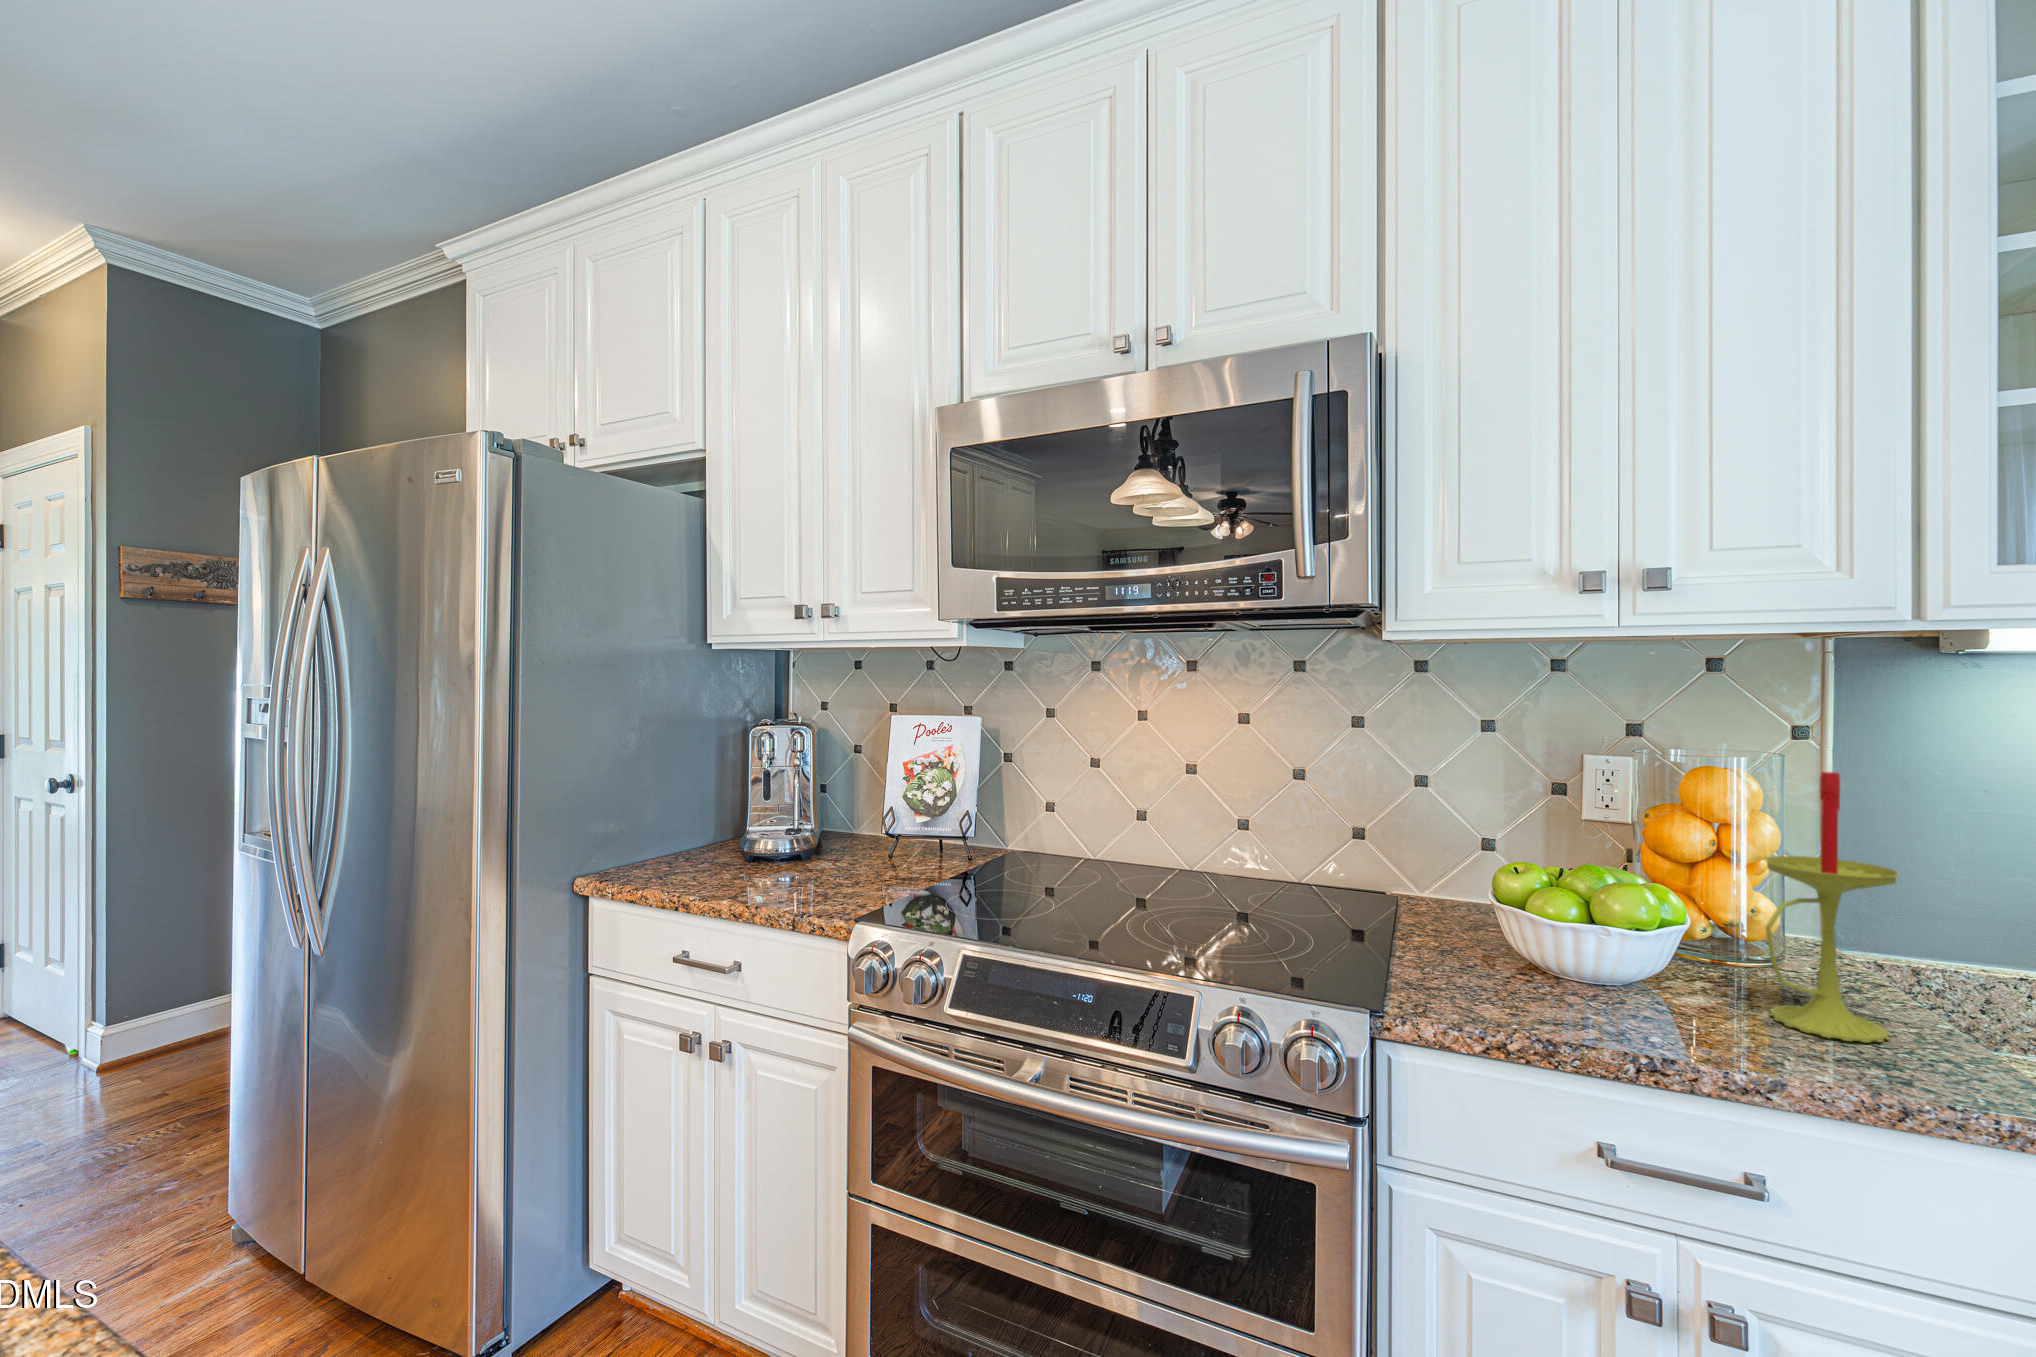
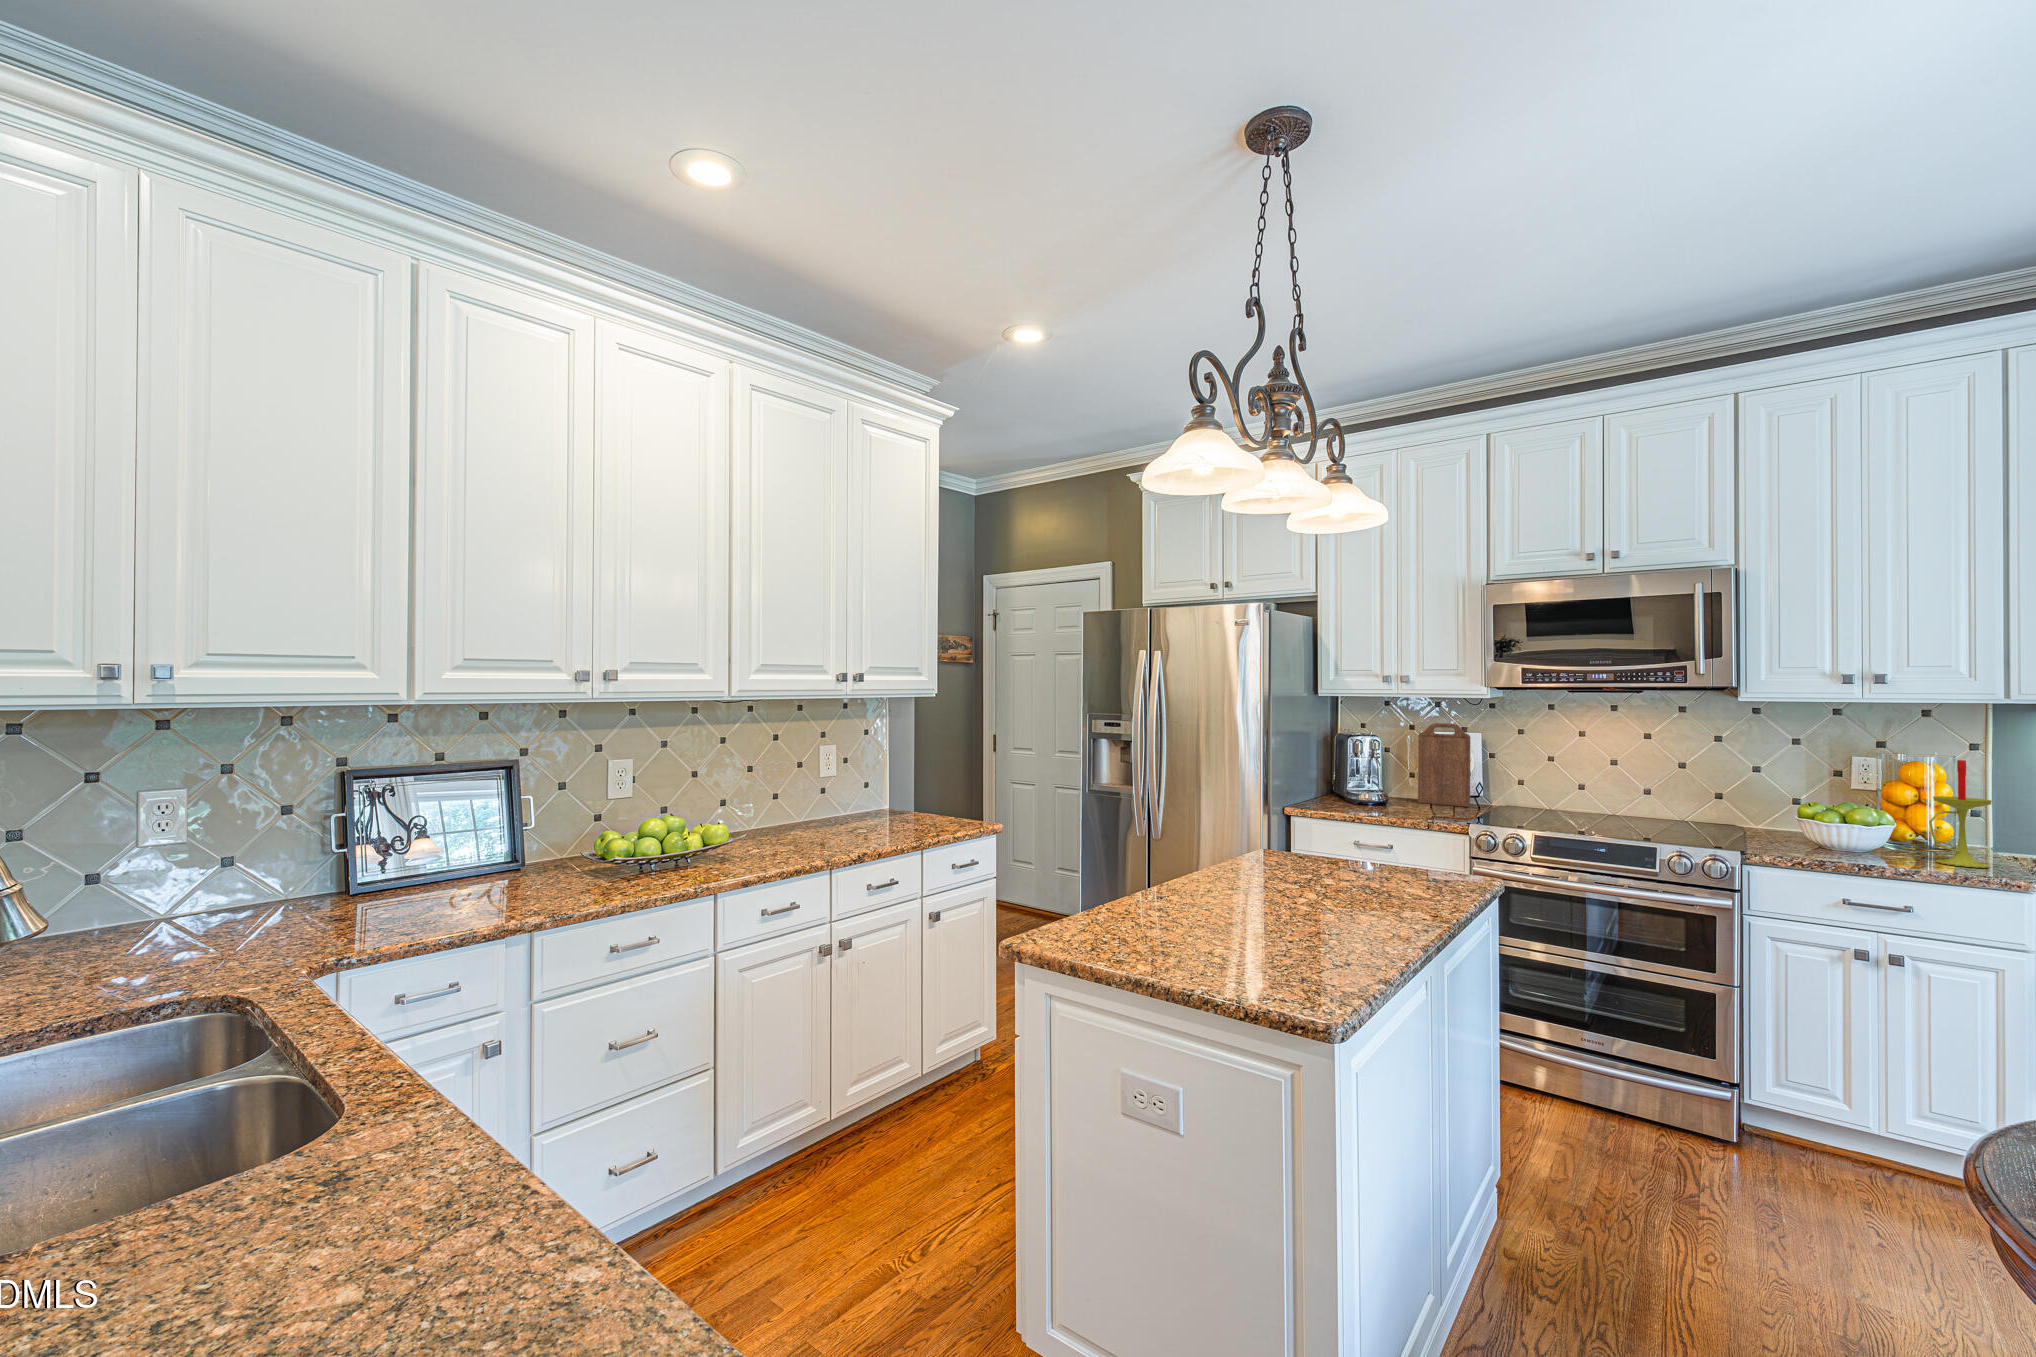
cutting board: none [868,698,952,861] -> present [1418,723,1471,807]

